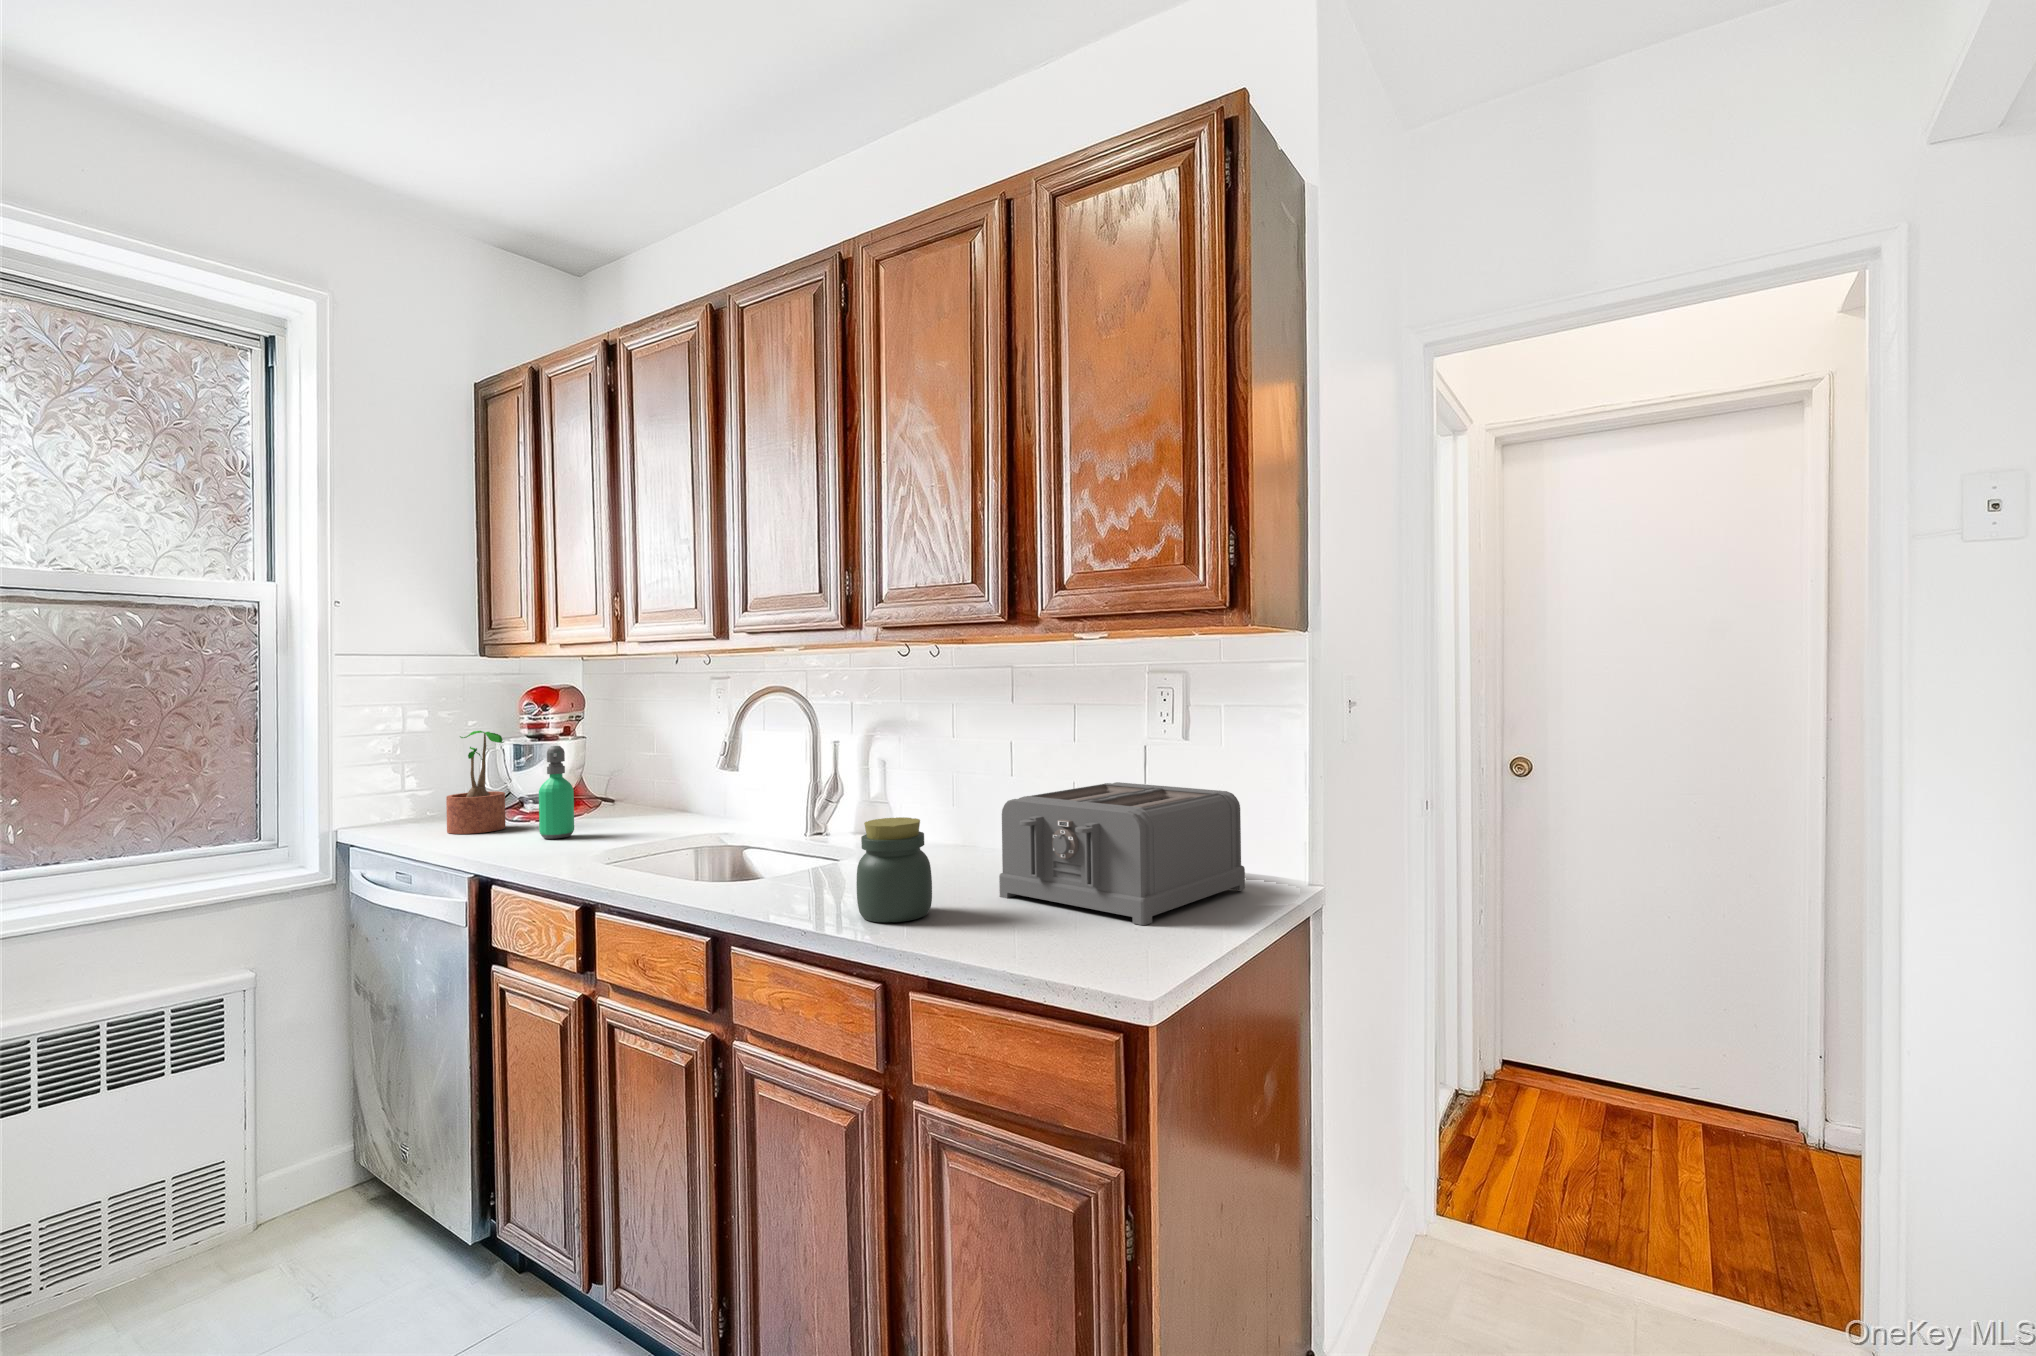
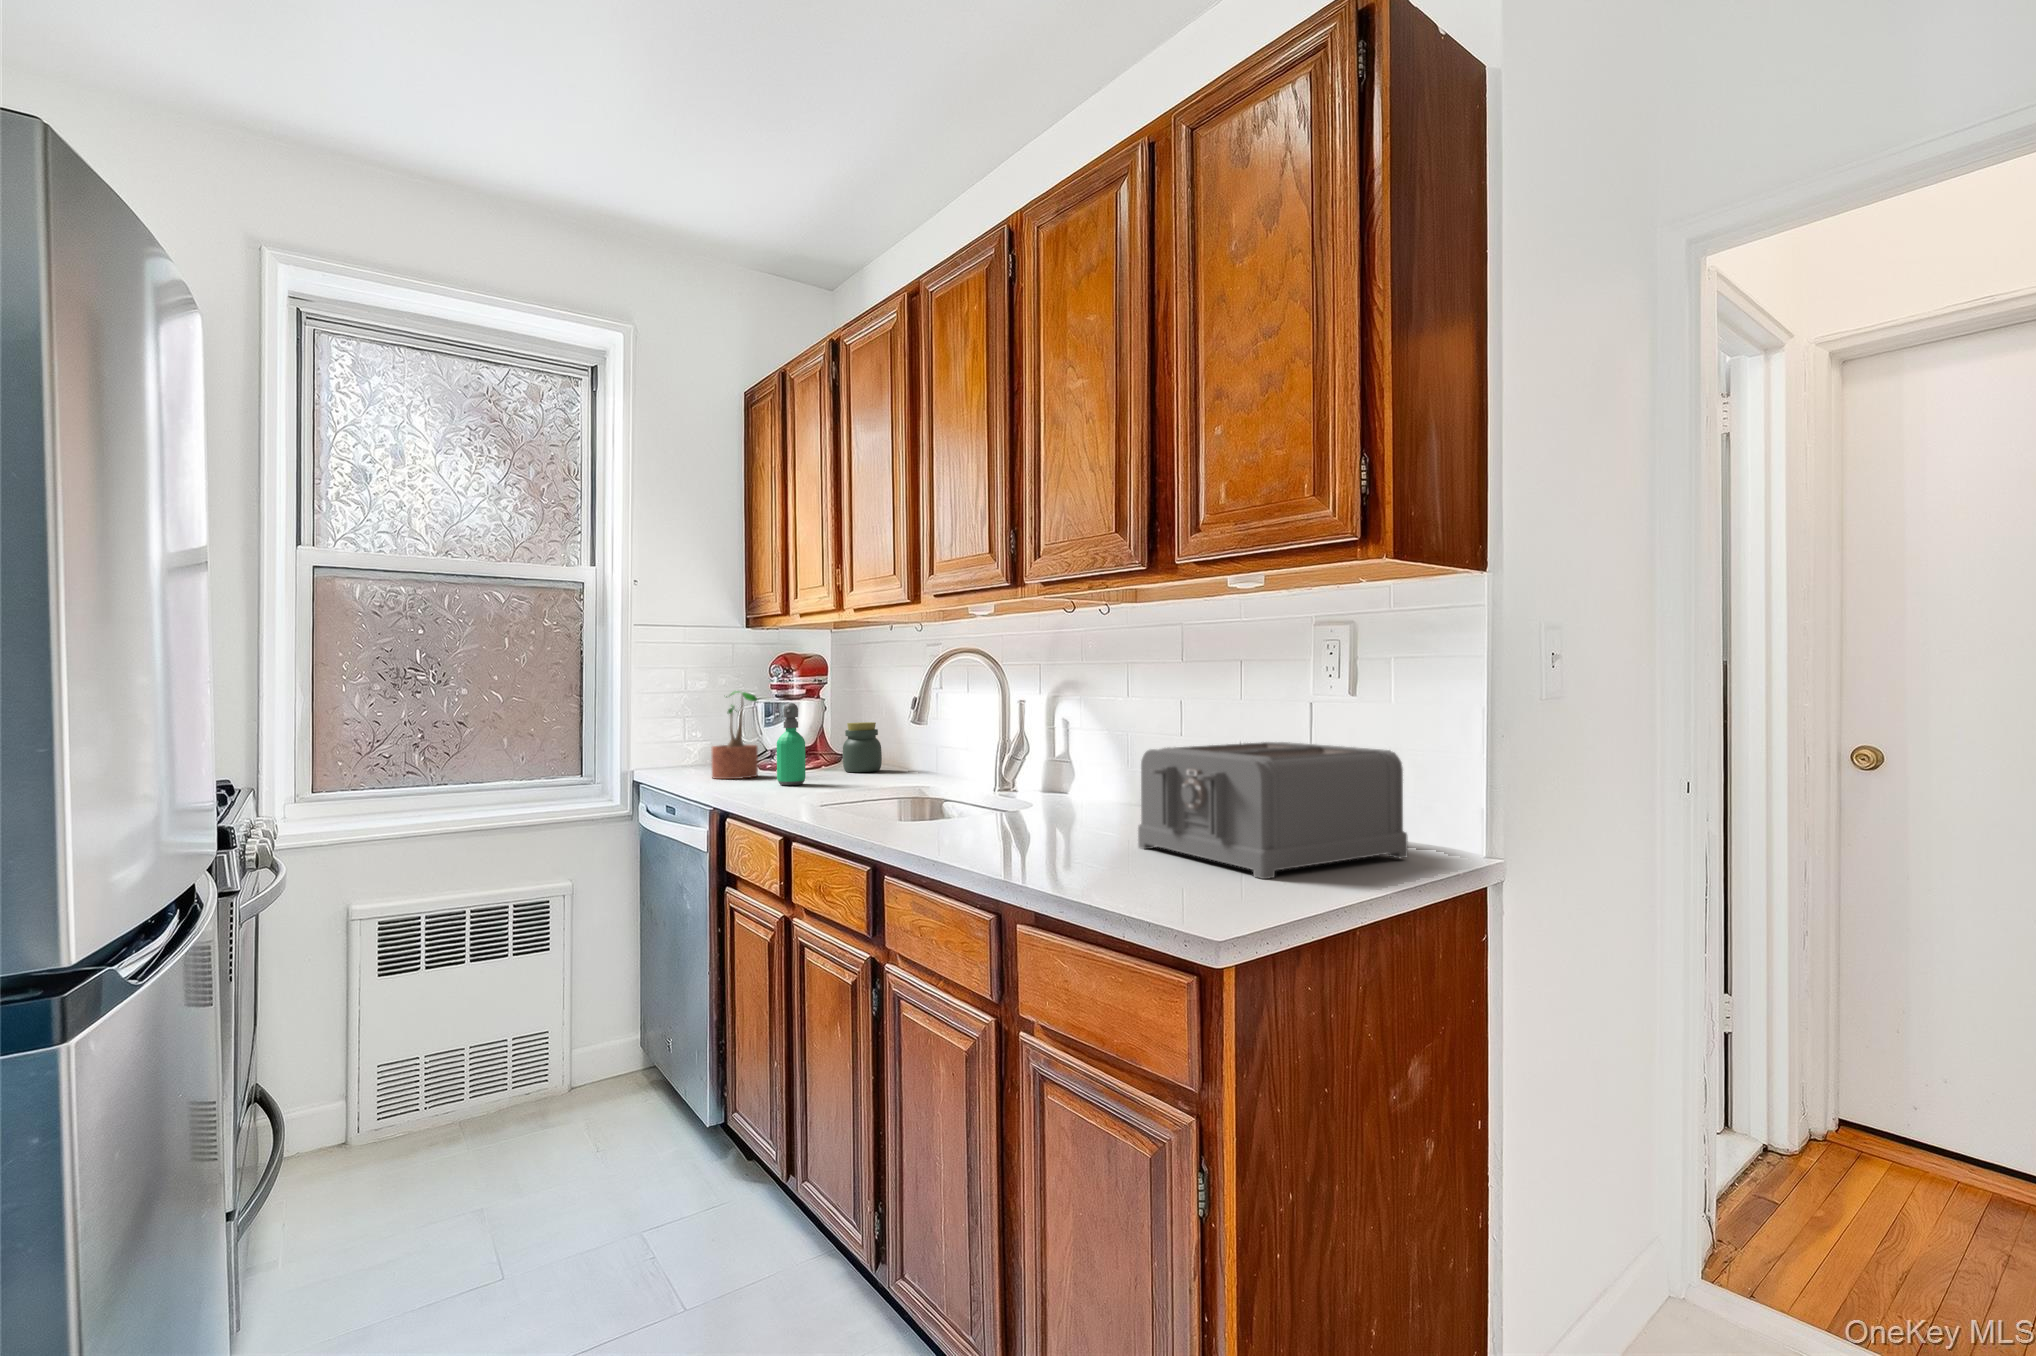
jar: present [857,817,932,922] -> present [843,722,882,772]

